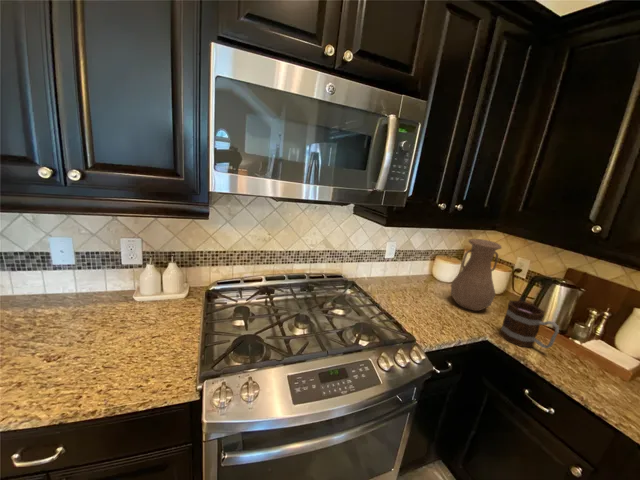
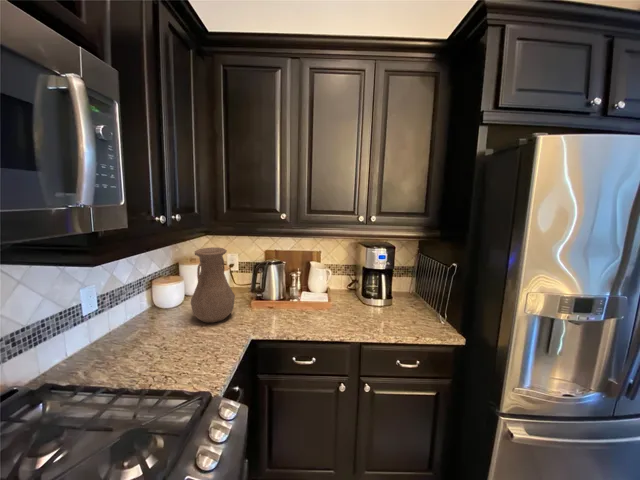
mug: present [499,300,559,348] -> none [254,290,294,331]

